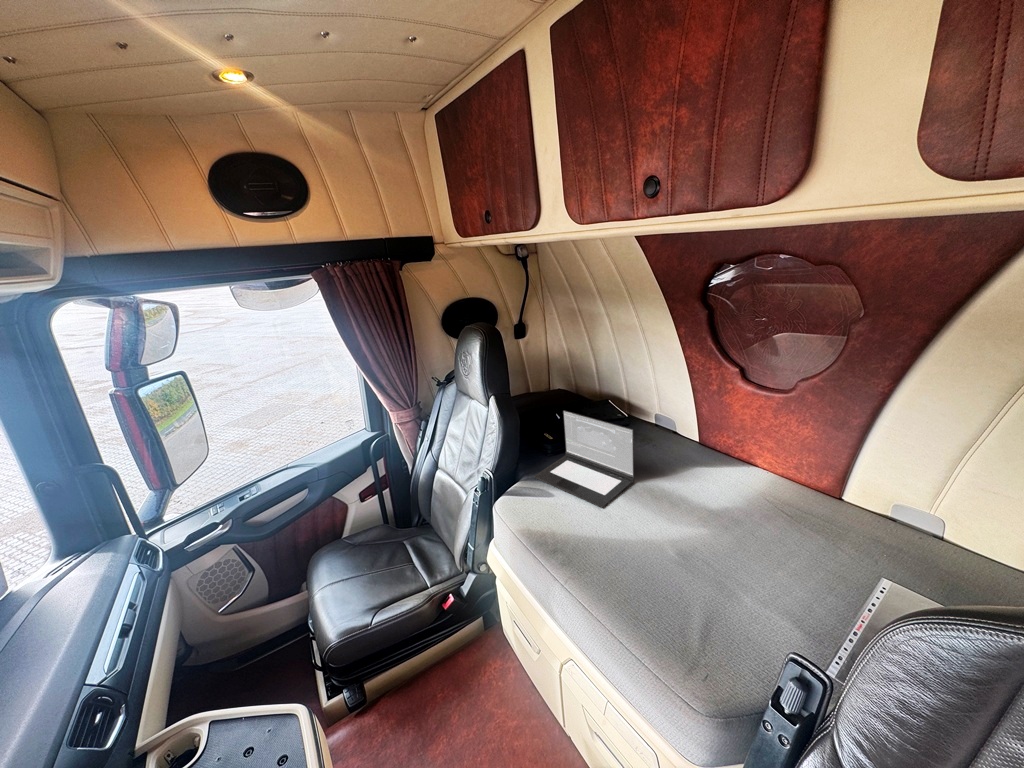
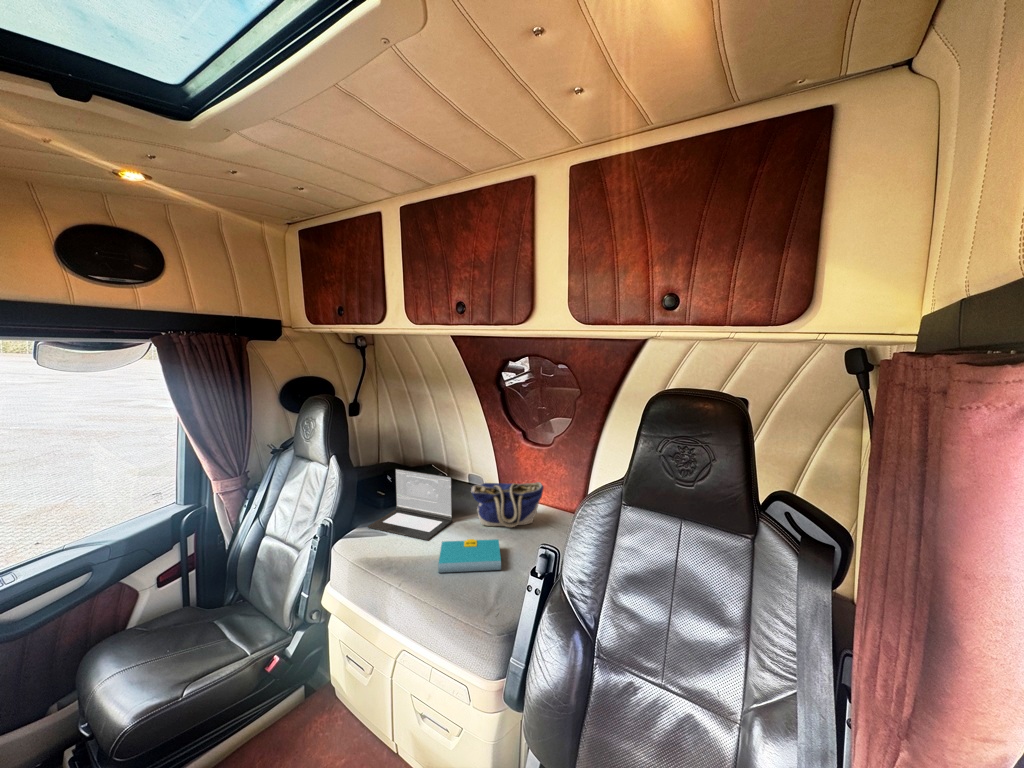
tote bag: none [659,440,776,503] -> present [471,482,544,527]
book: none [617,519,708,581] -> present [438,539,501,573]

